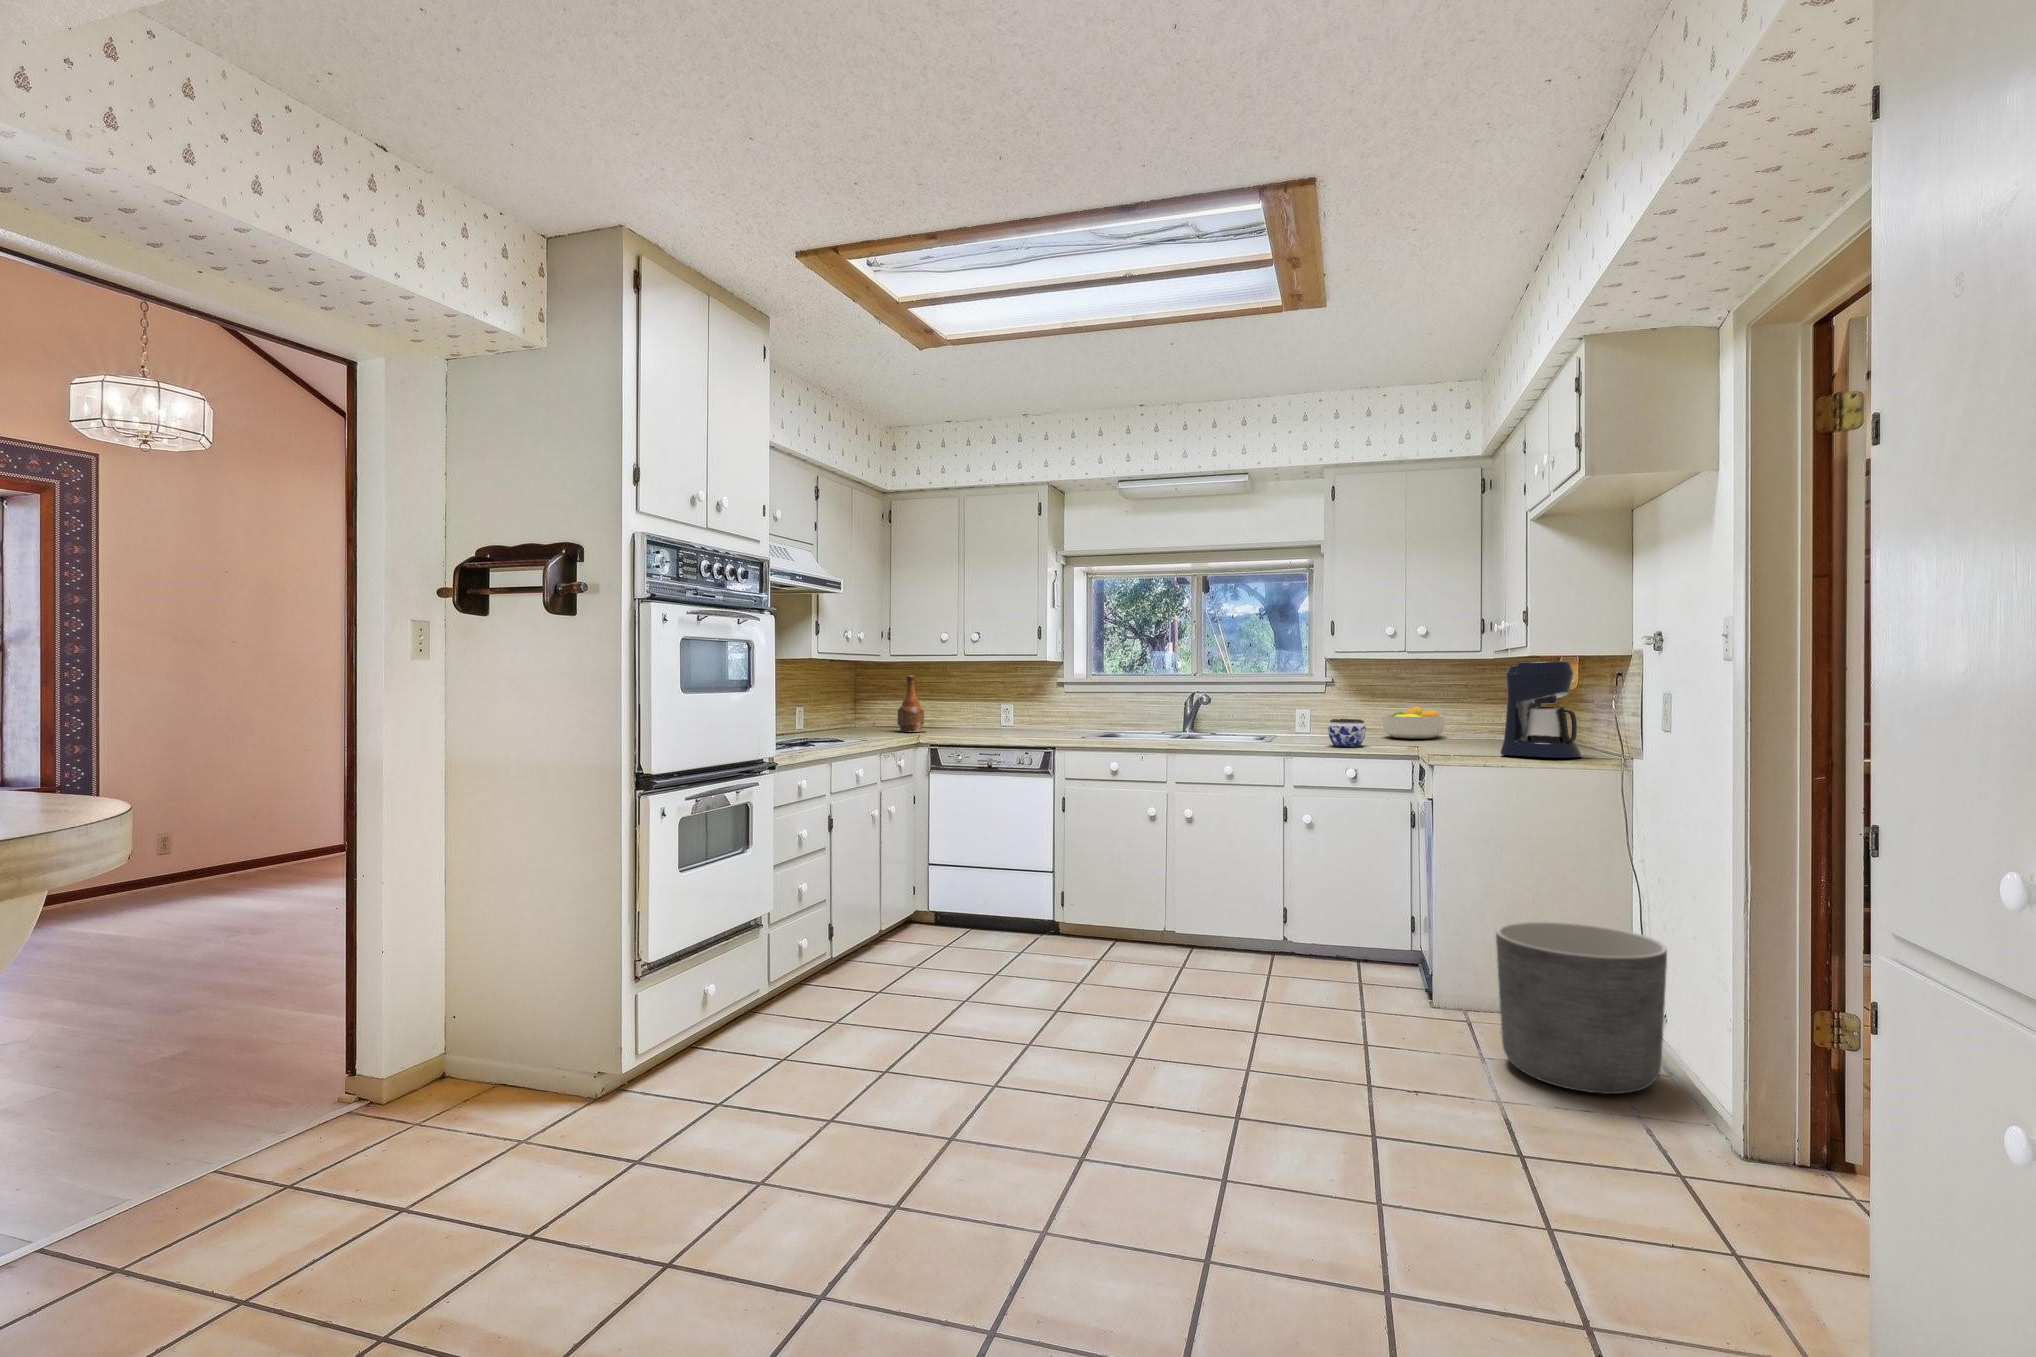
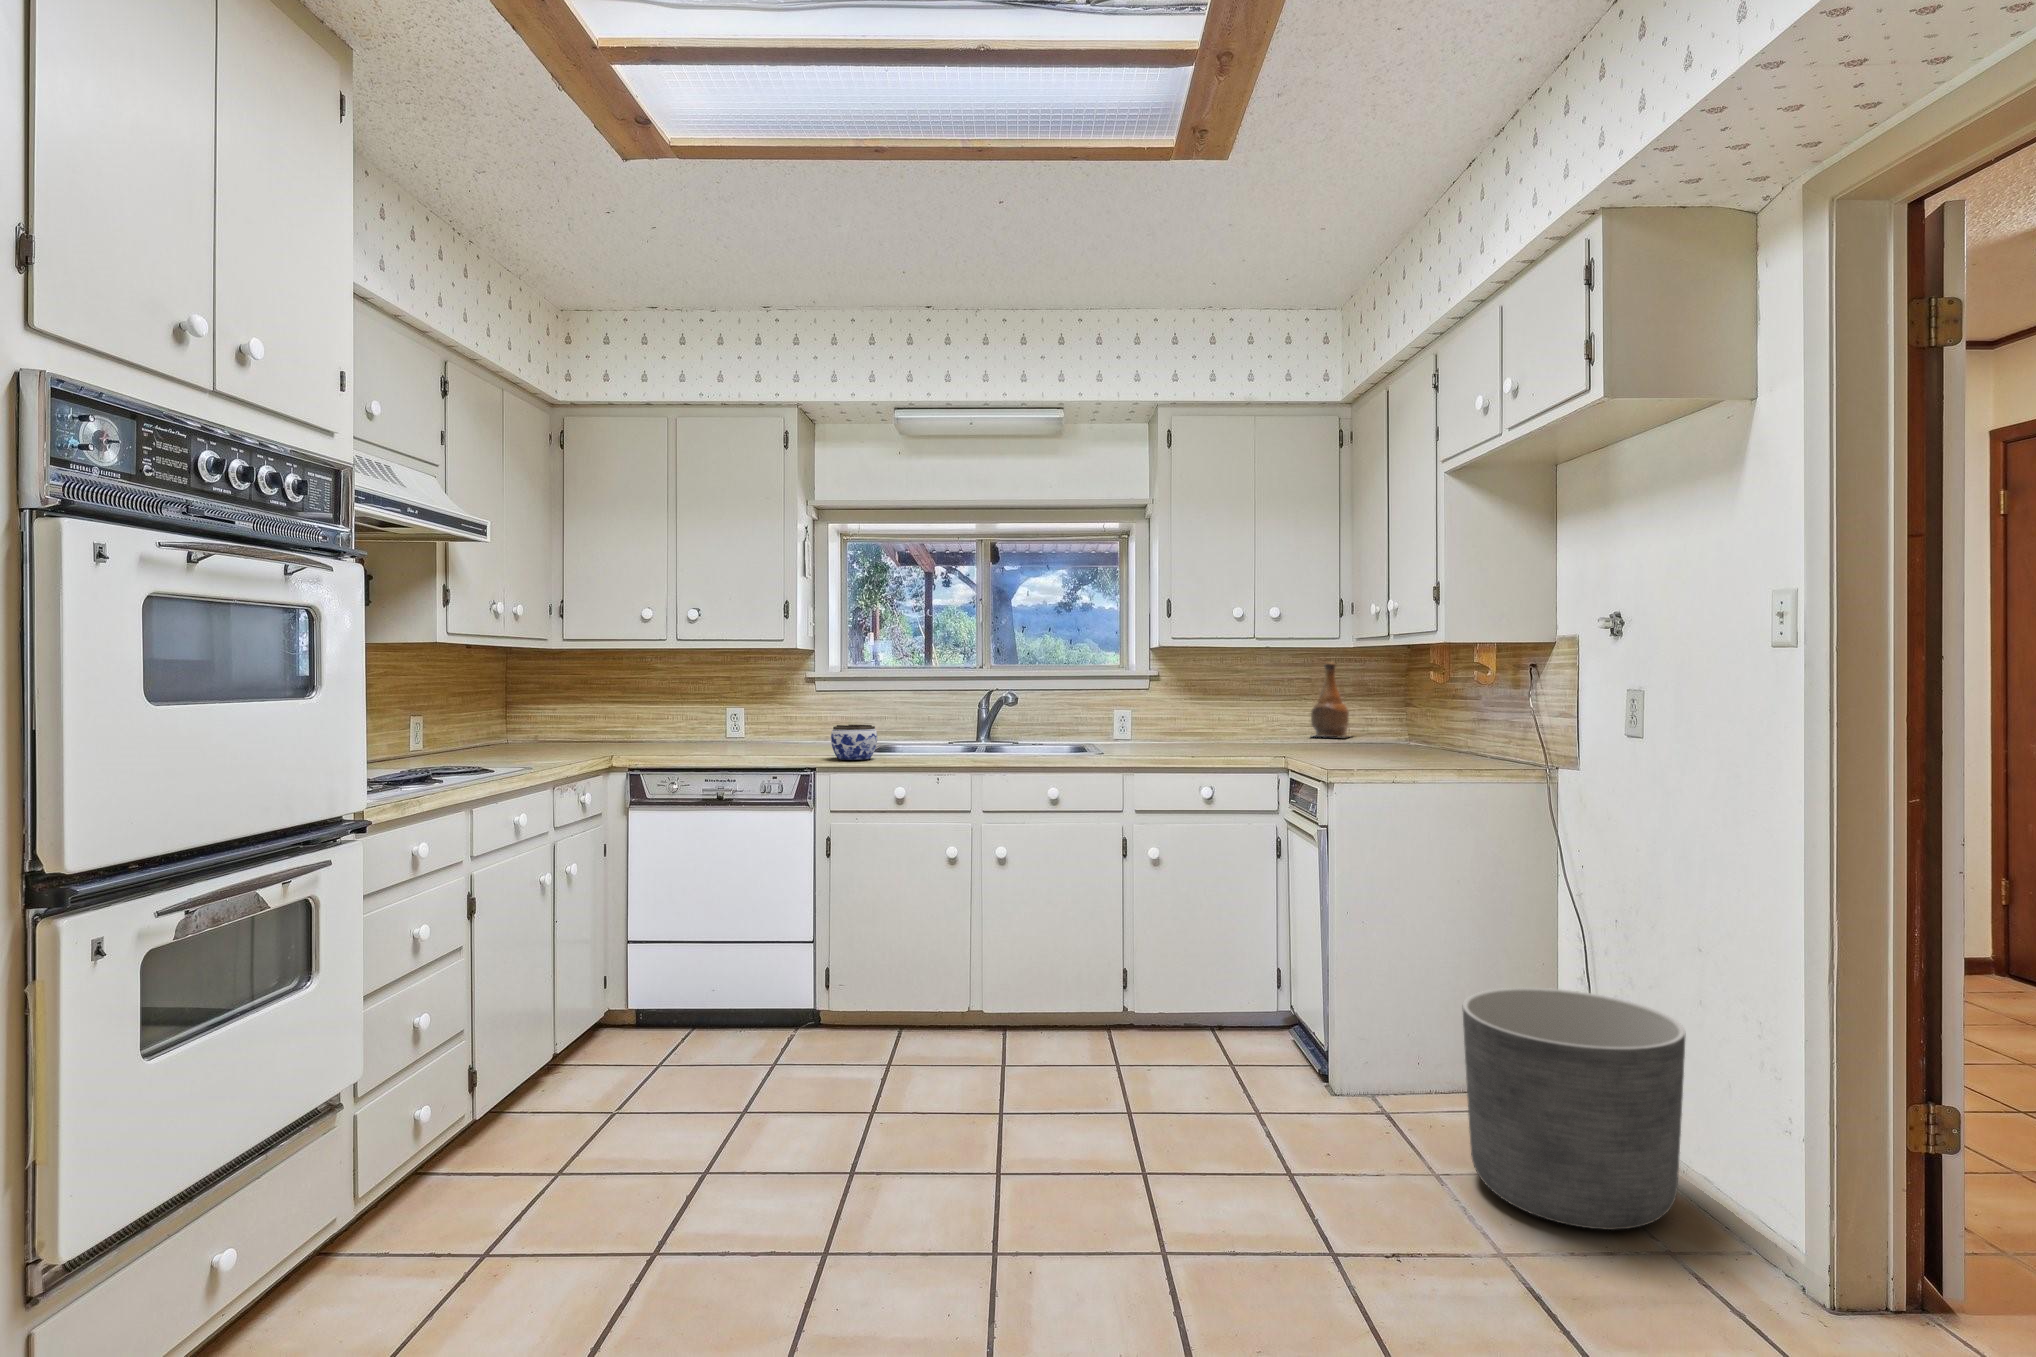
coffee maker: present [1500,662,1582,758] -> none [1405,650,1501,770]
bottle: present [896,675,924,732] -> present [1311,662,1349,737]
fruit bowl: present [1382,706,1445,738] -> none [1227,705,1301,746]
jar: present [1328,719,1366,747] -> present [831,725,877,760]

